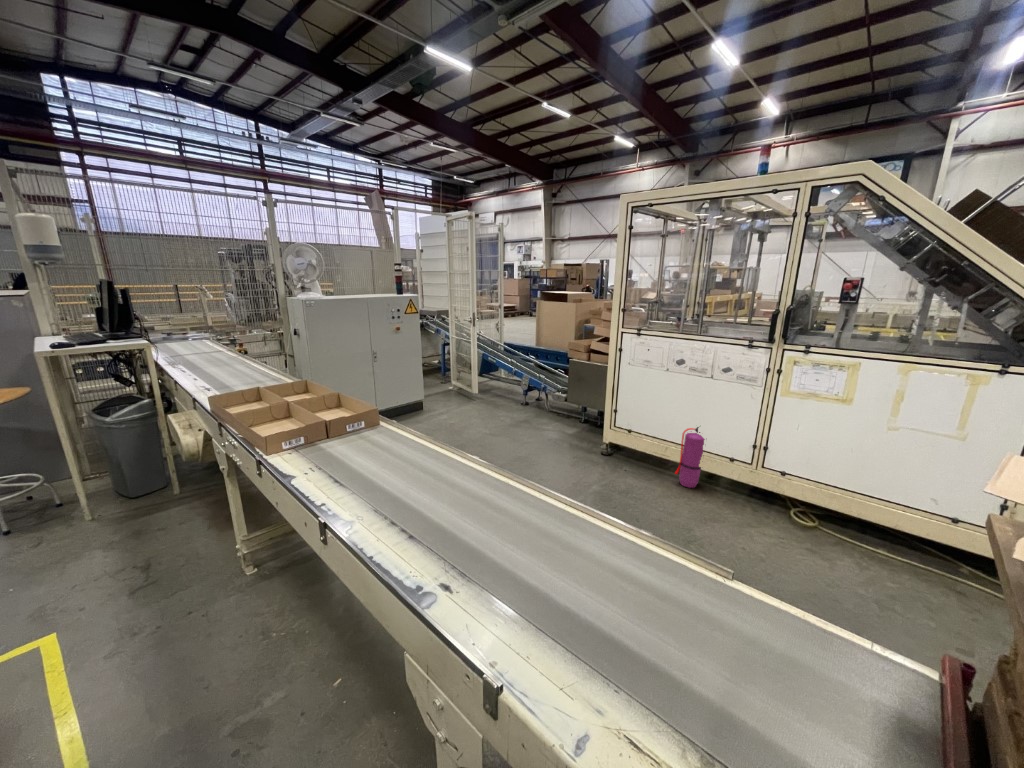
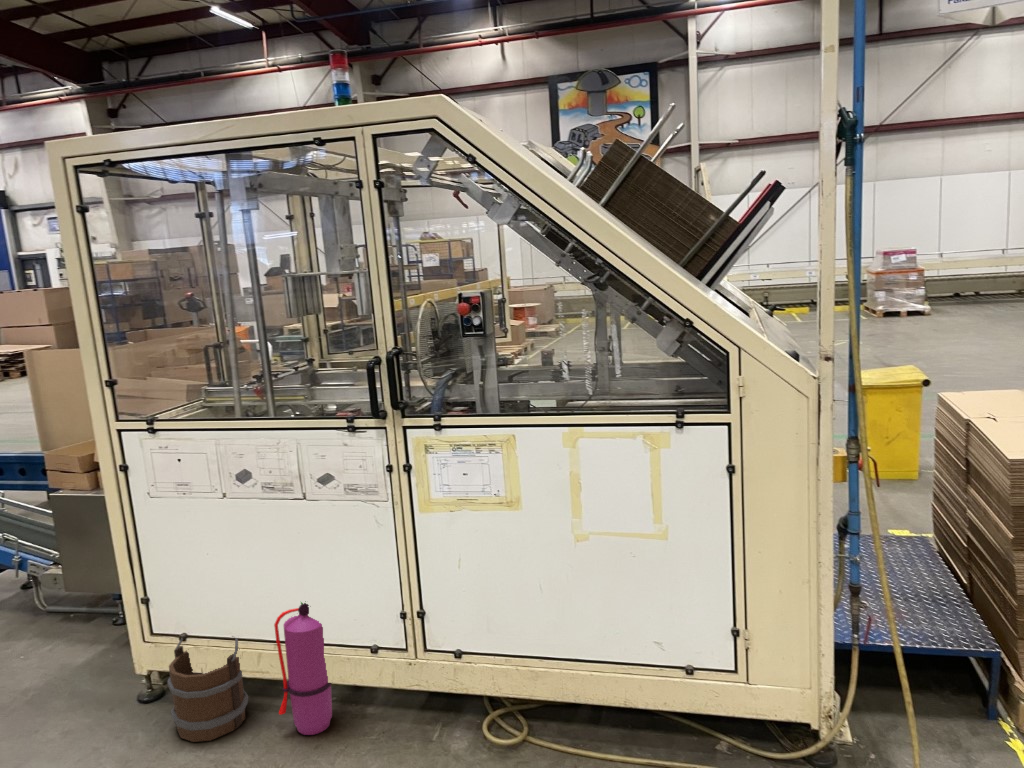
bucket: none [622,426,658,477] -> present [167,638,248,742]

